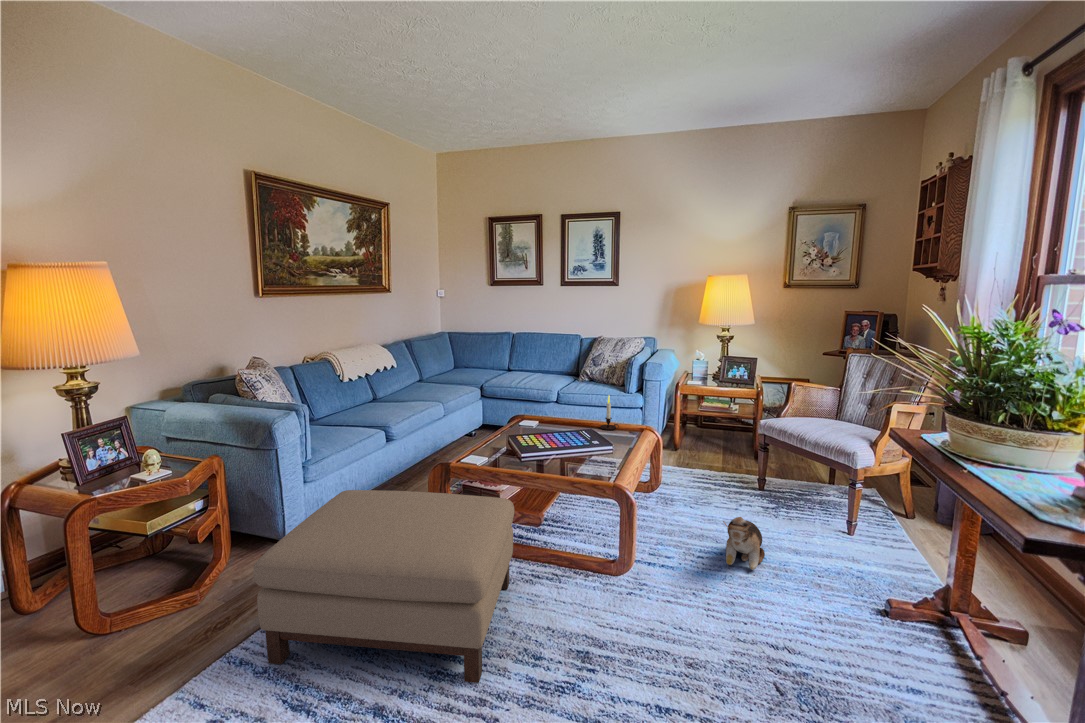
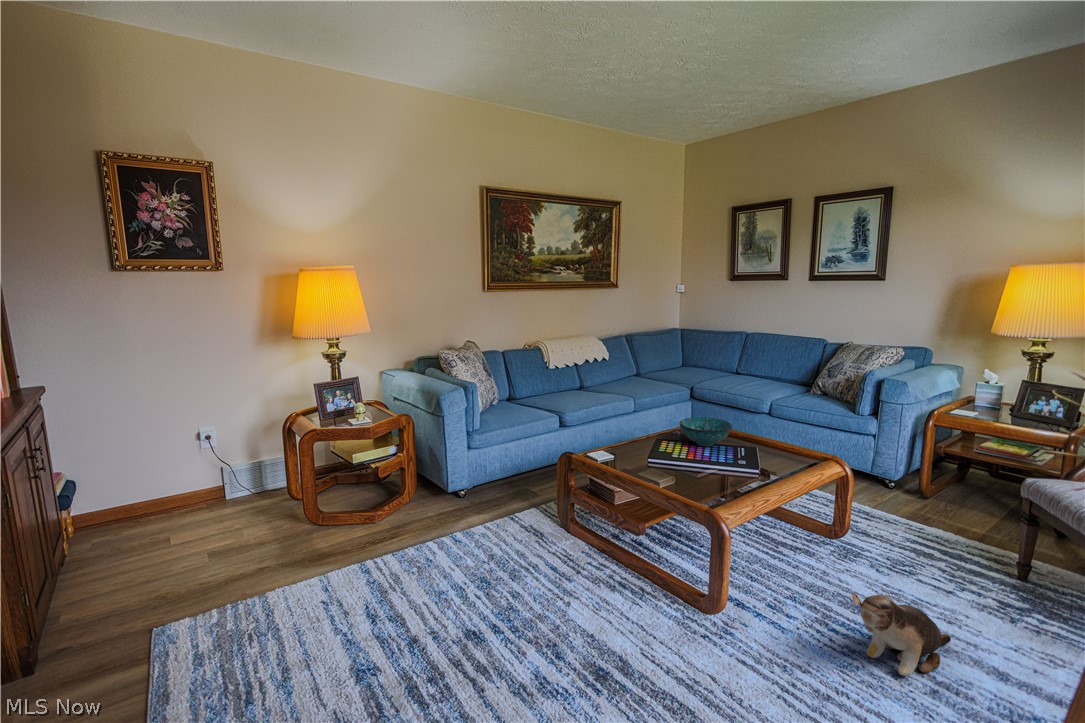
candle: present [600,396,619,430] -> none [768,410,789,453]
decorative bowl: none [532,409,578,434] -> present [680,417,732,446]
ottoman: present [253,490,514,683] -> none [371,459,597,653]

